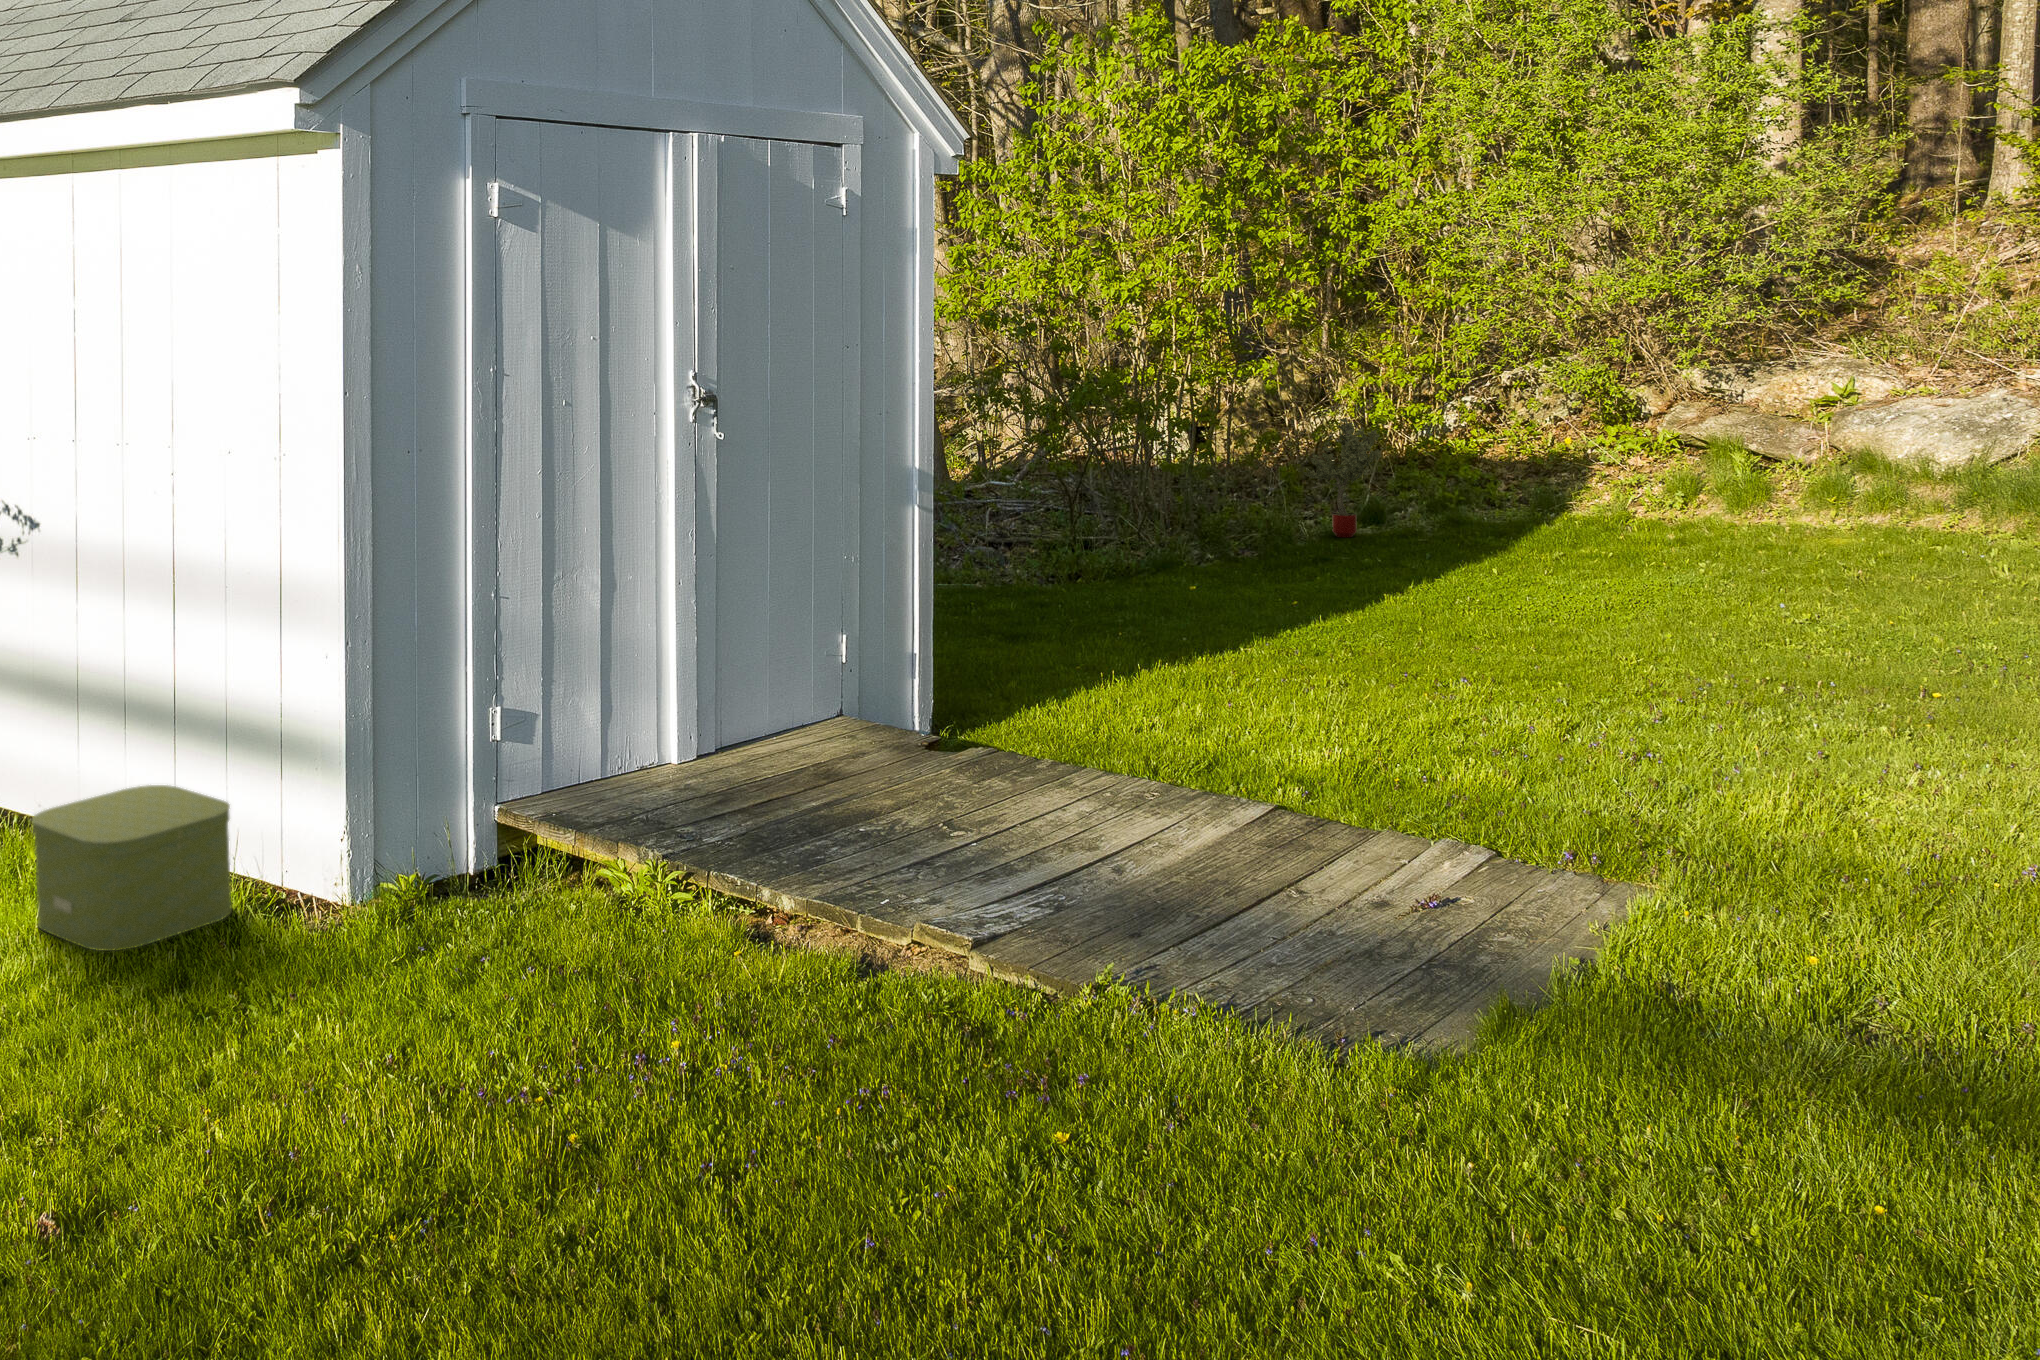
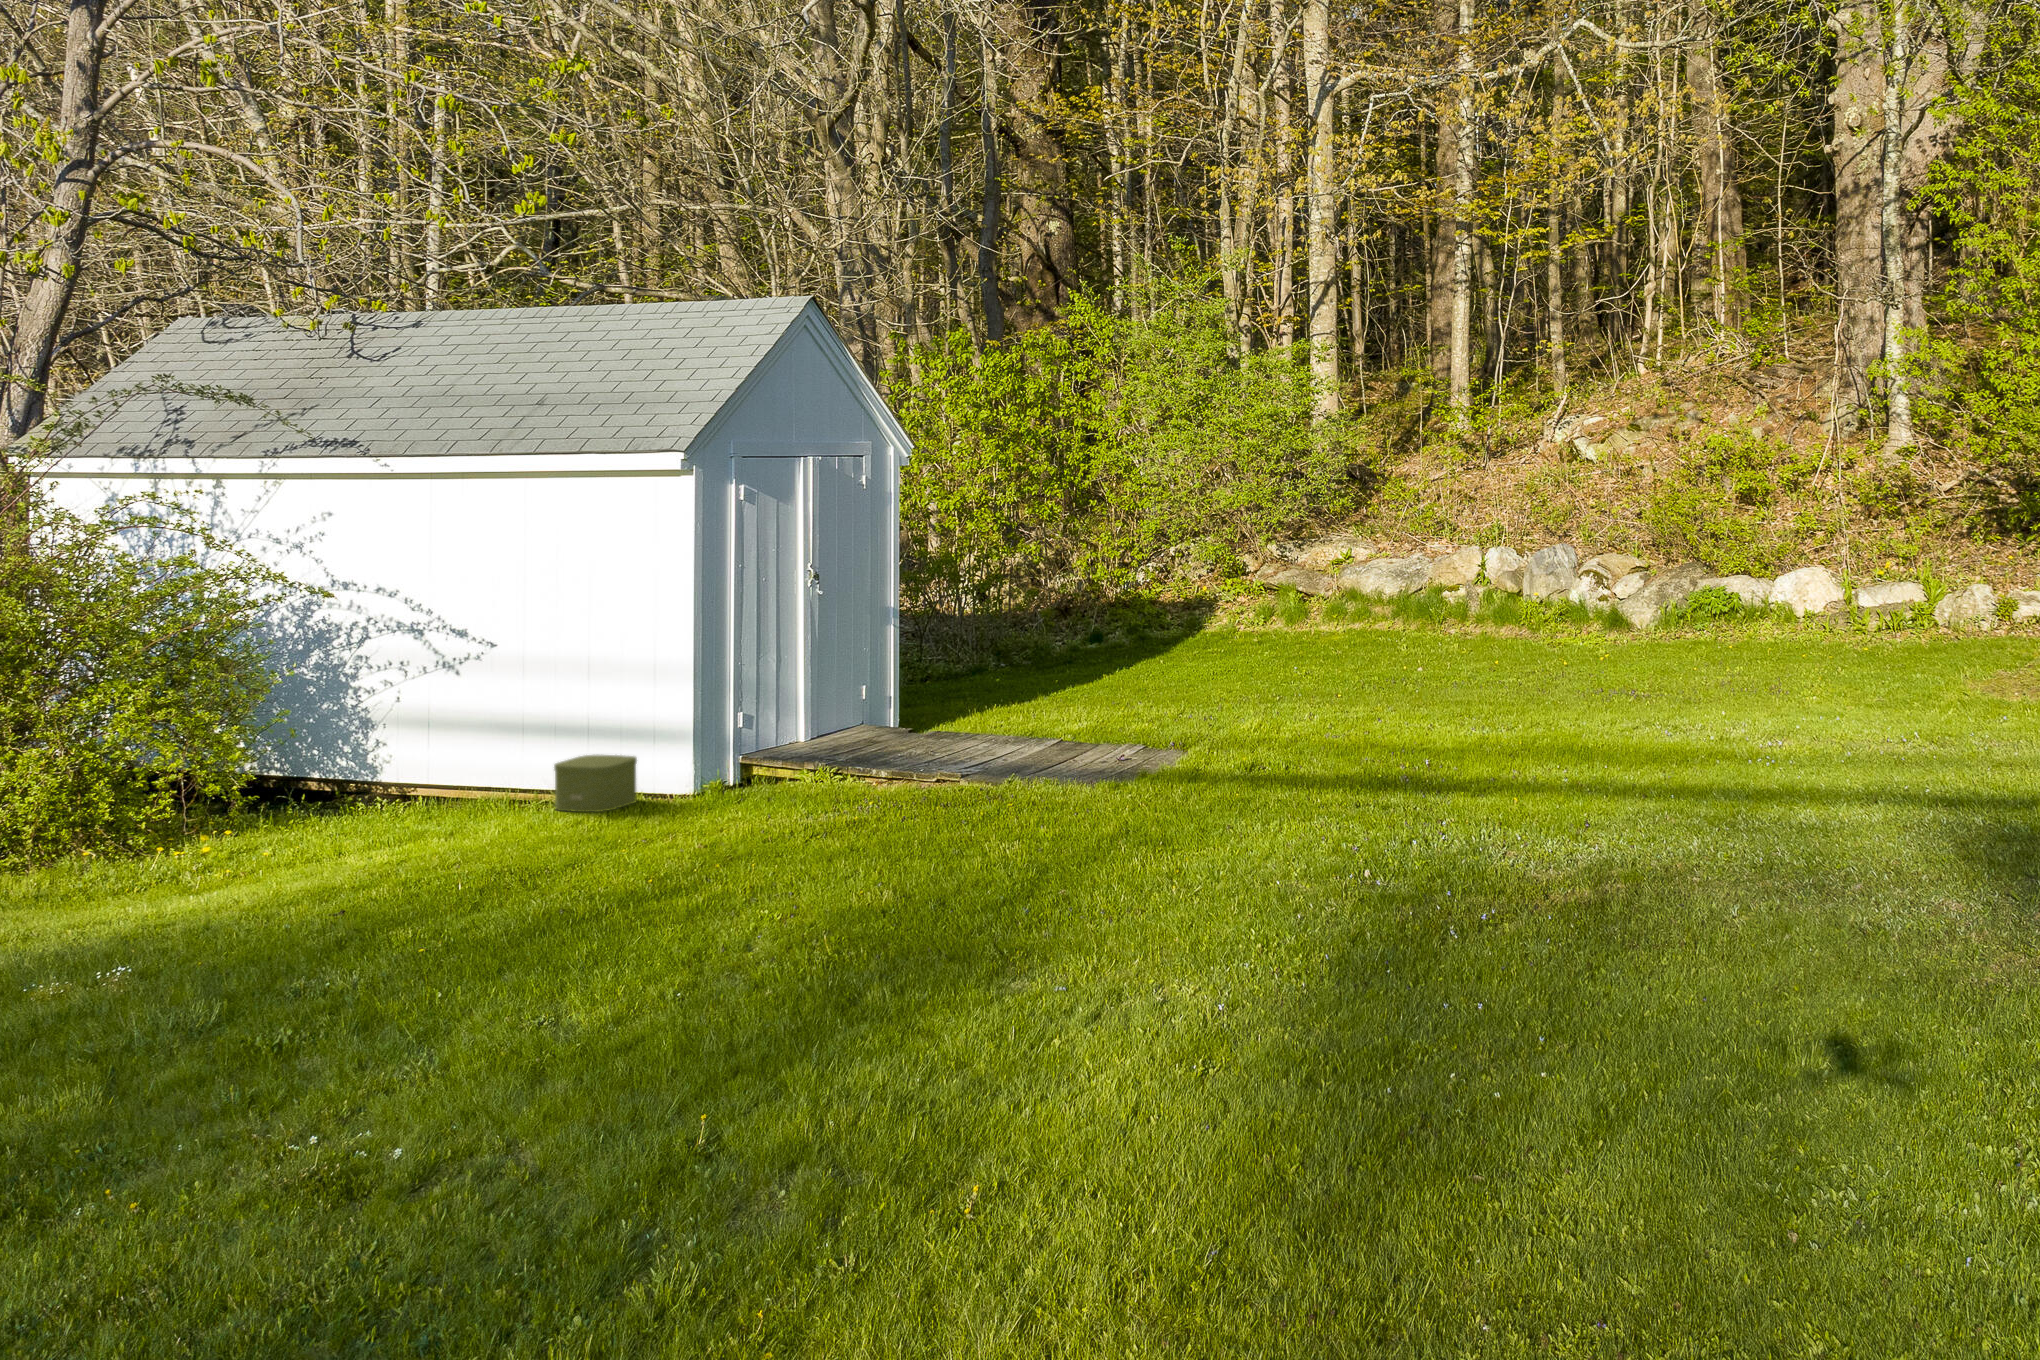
potted tree: present [1304,417,1382,537] -> none [1059,575,1104,648]

